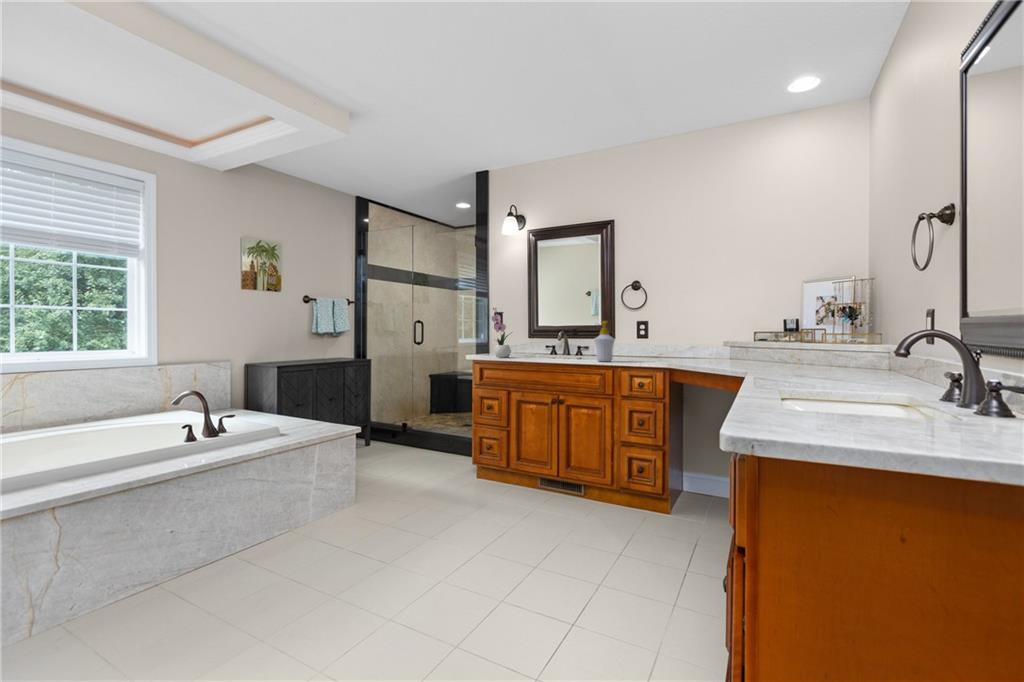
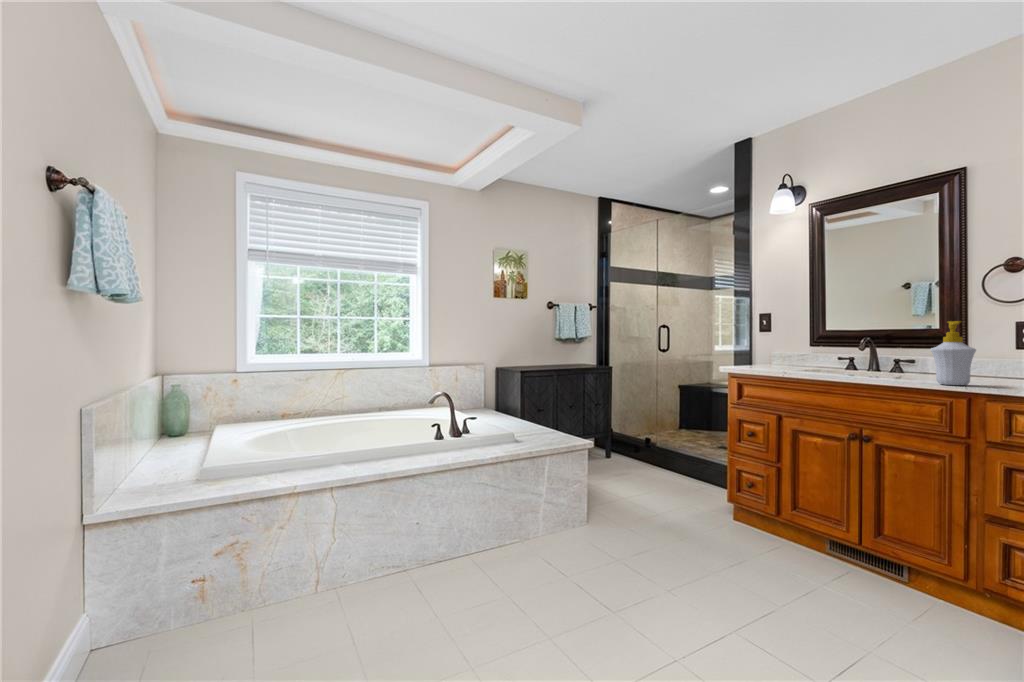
flower arrangement: present [491,308,511,358] -> none [753,307,786,371]

